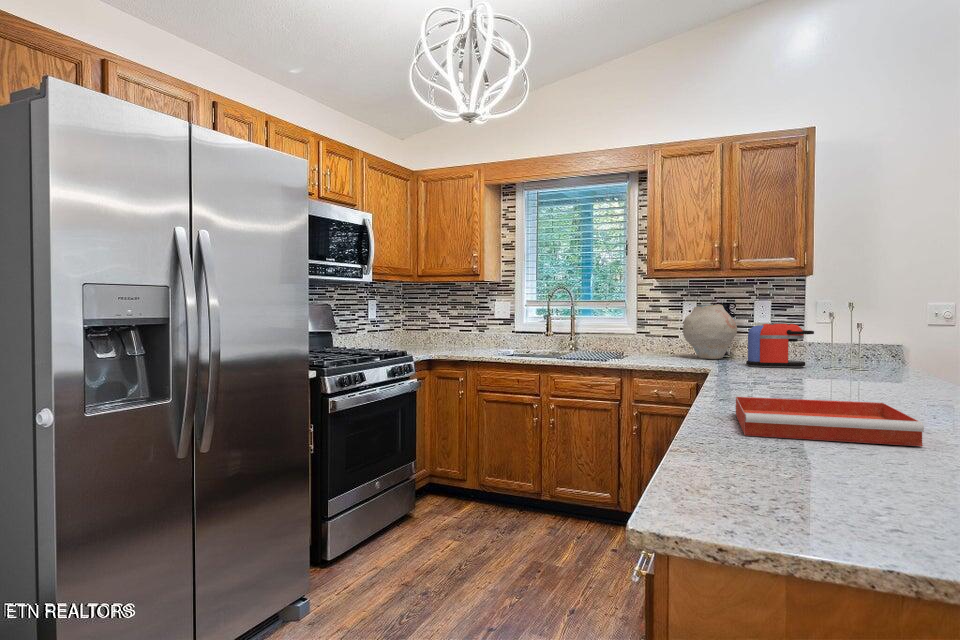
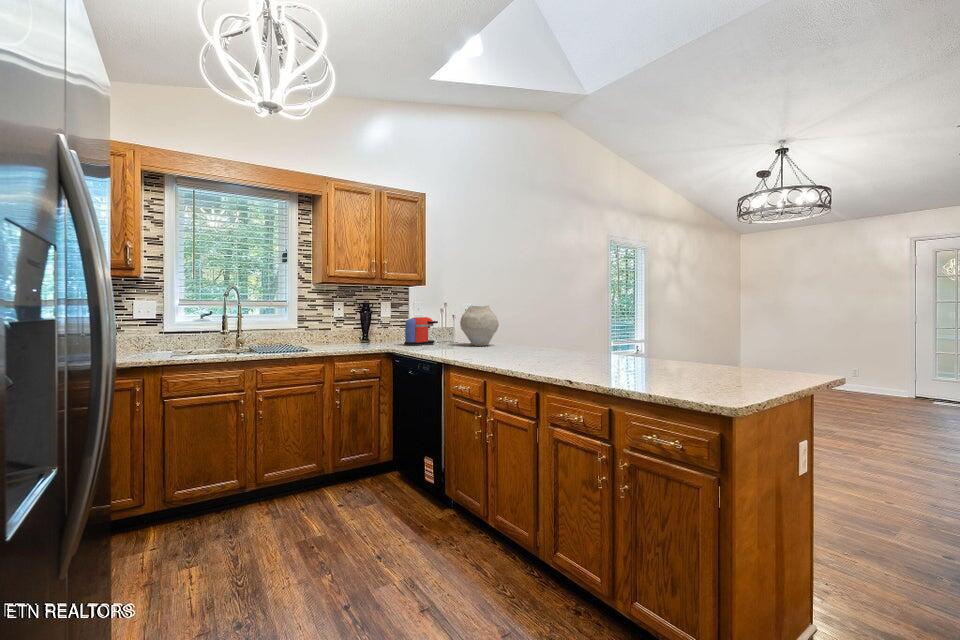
vase: present [683,305,737,359] -> present [460,306,499,346]
tray: present [736,397,924,446] -> none [540,354,634,378]

